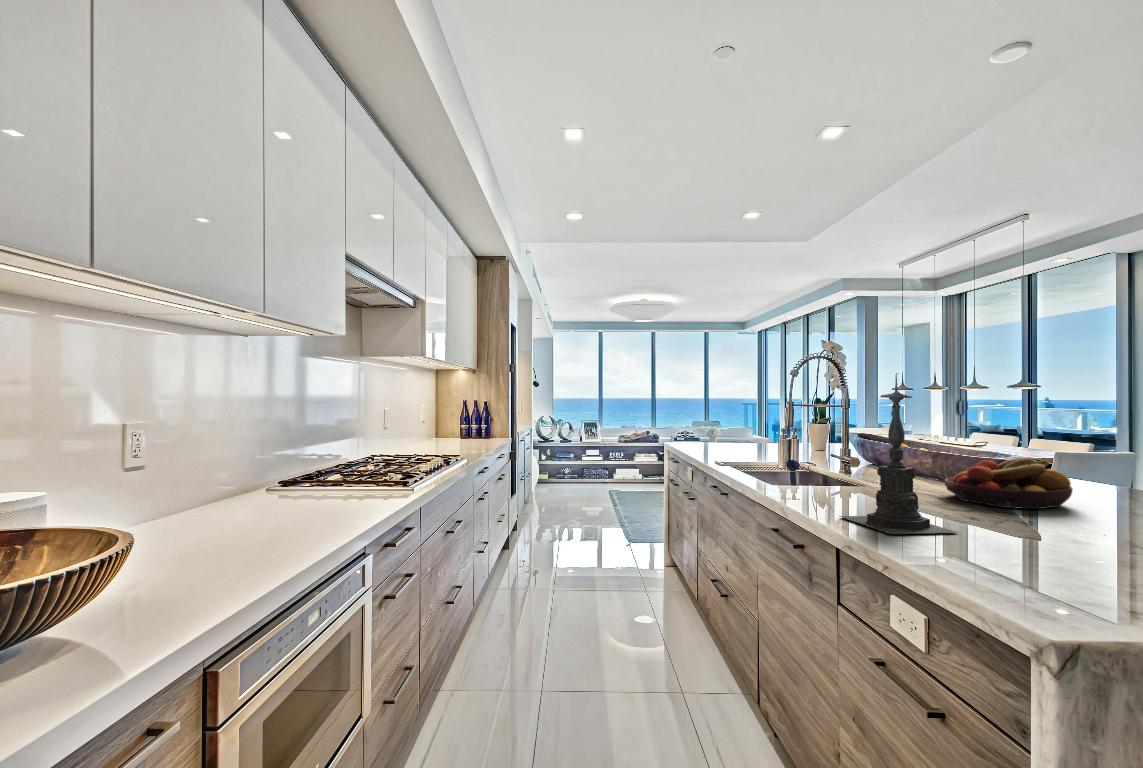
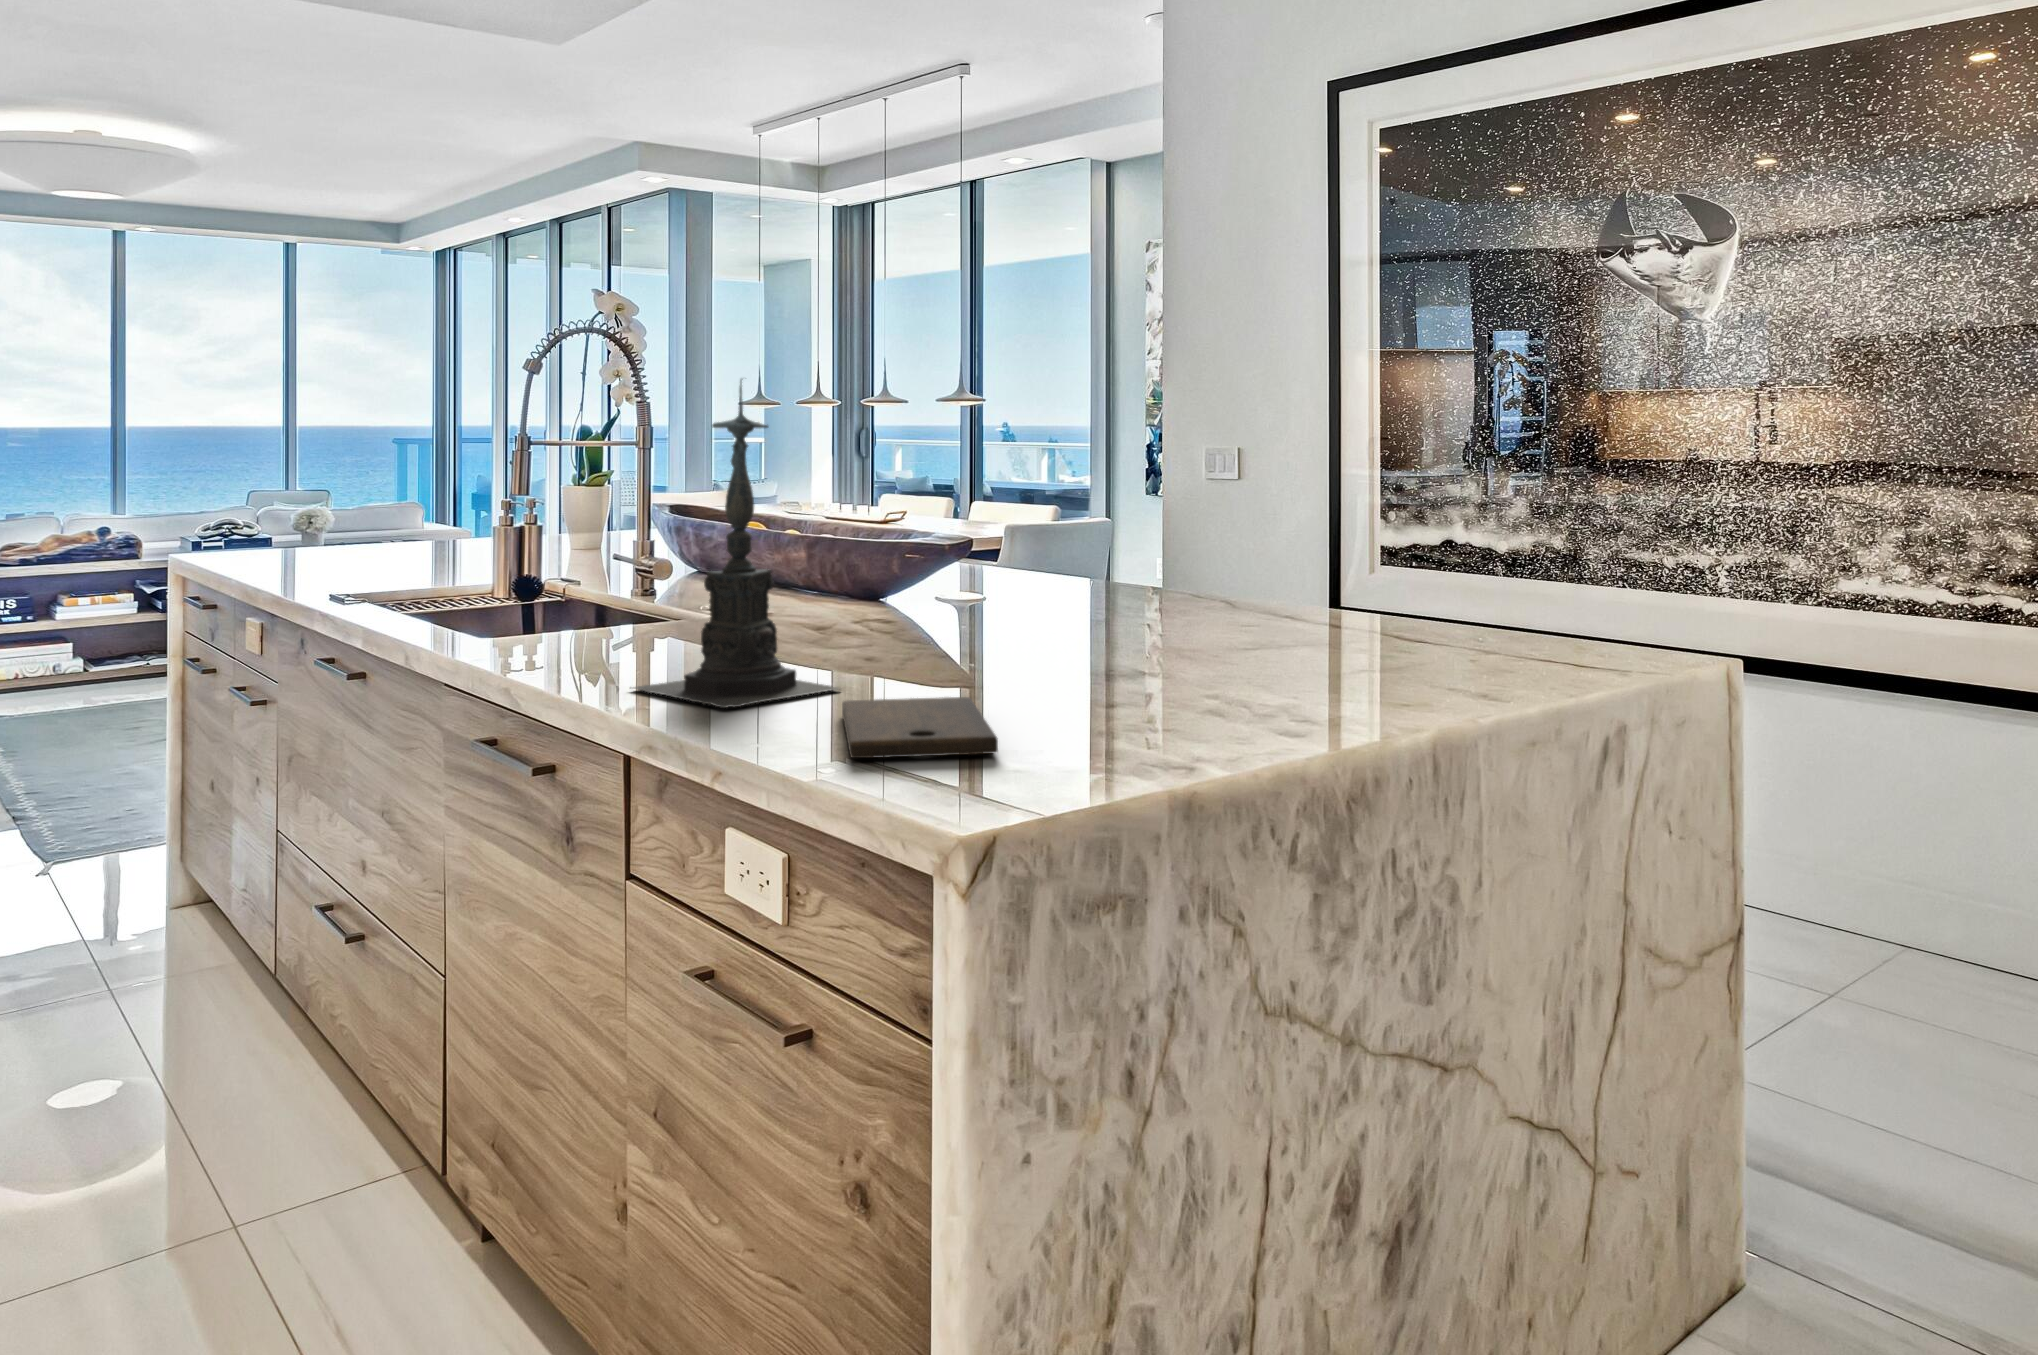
fruit bowl: present [945,458,1072,509] -> none [828,538,1020,634]
cutting board: none [960,541,1077,591] -> present [842,697,998,758]

